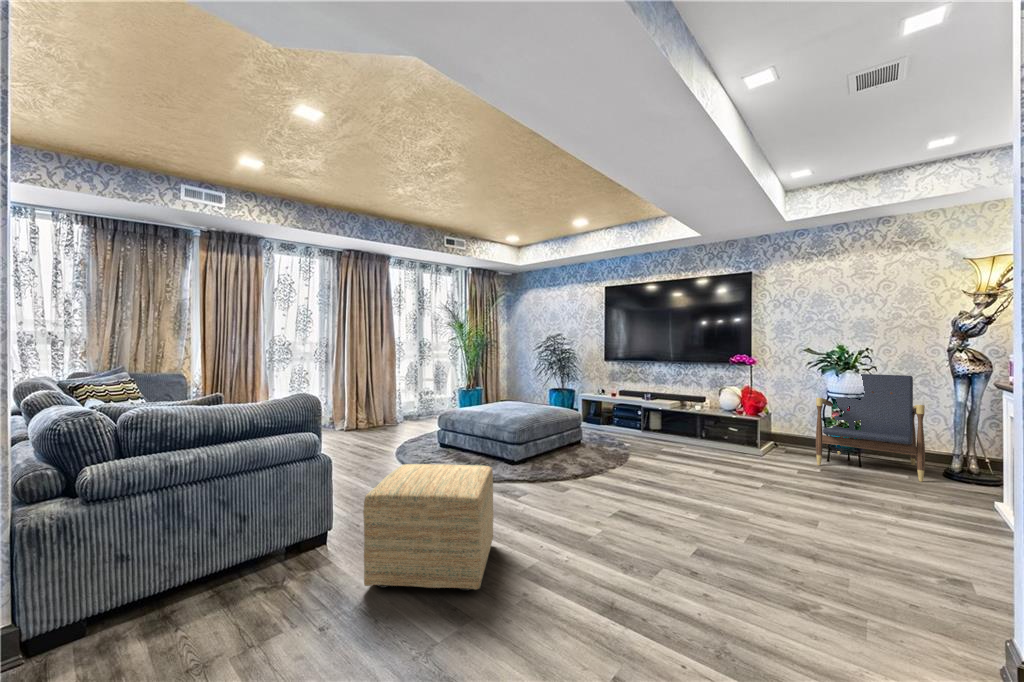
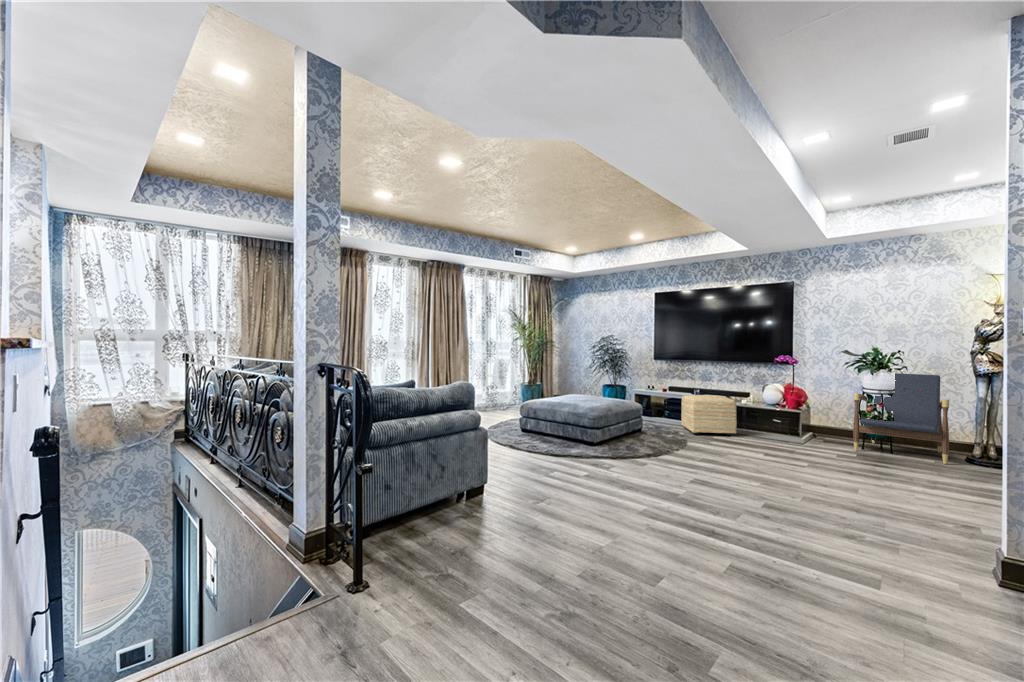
ottoman: present [363,464,494,591] -> present [681,395,737,435]

